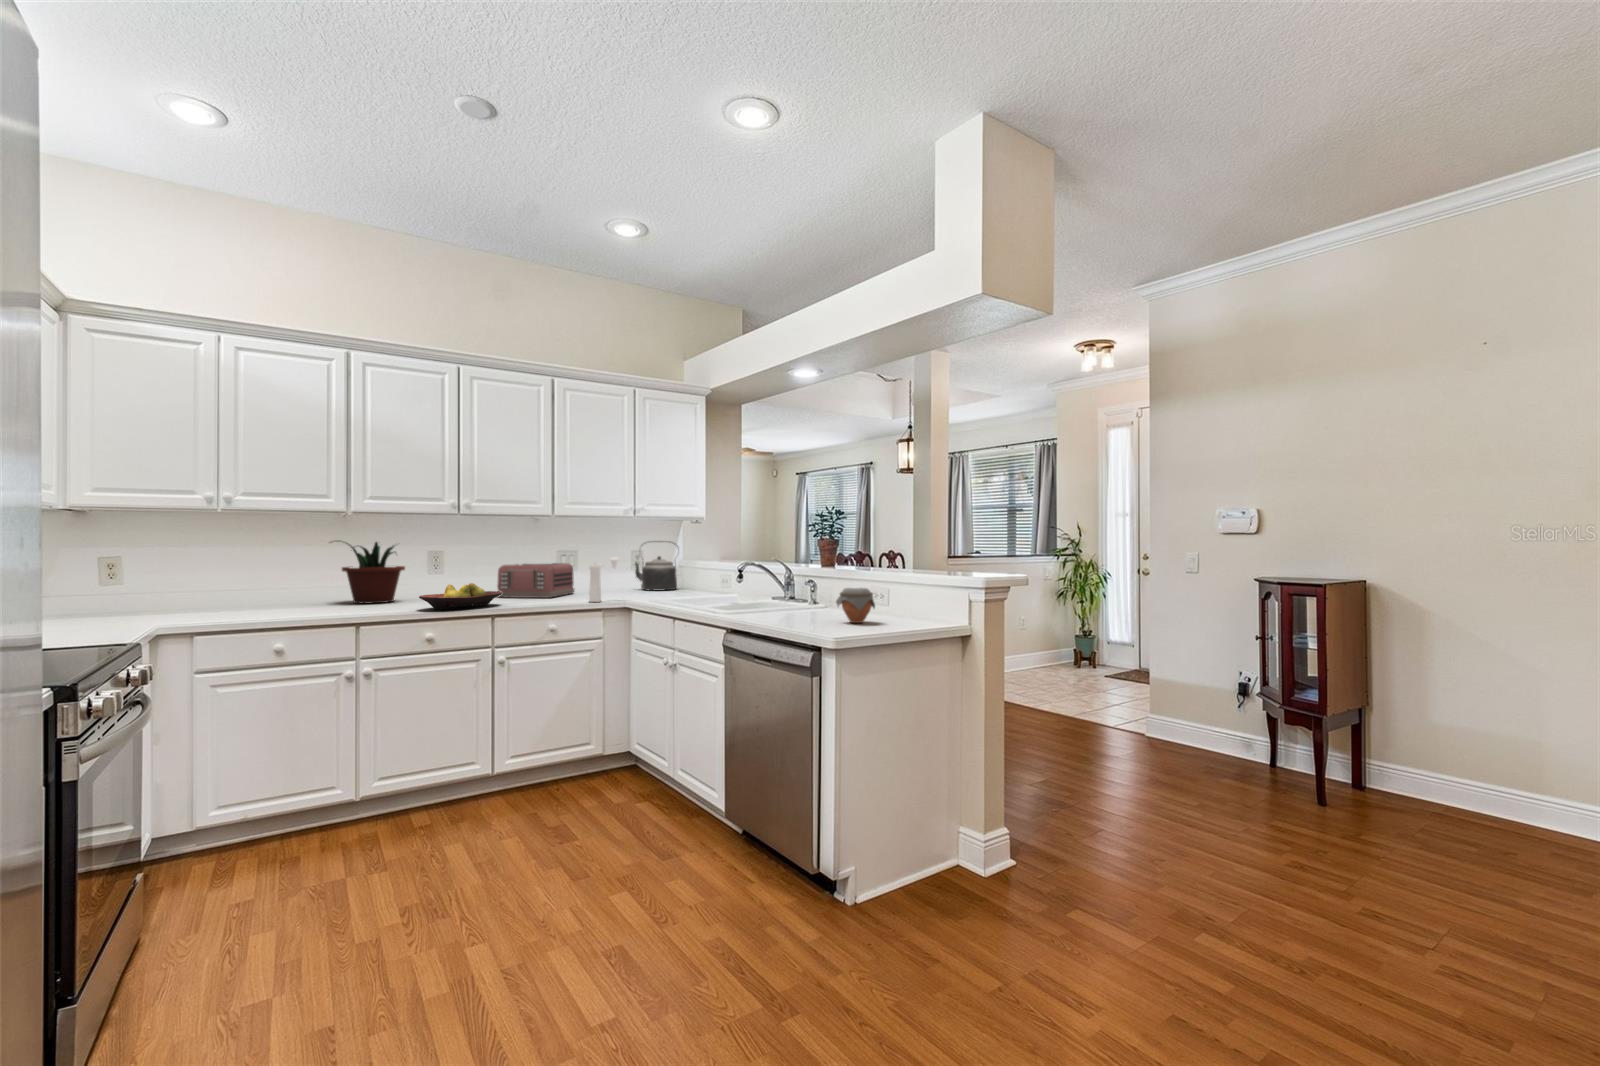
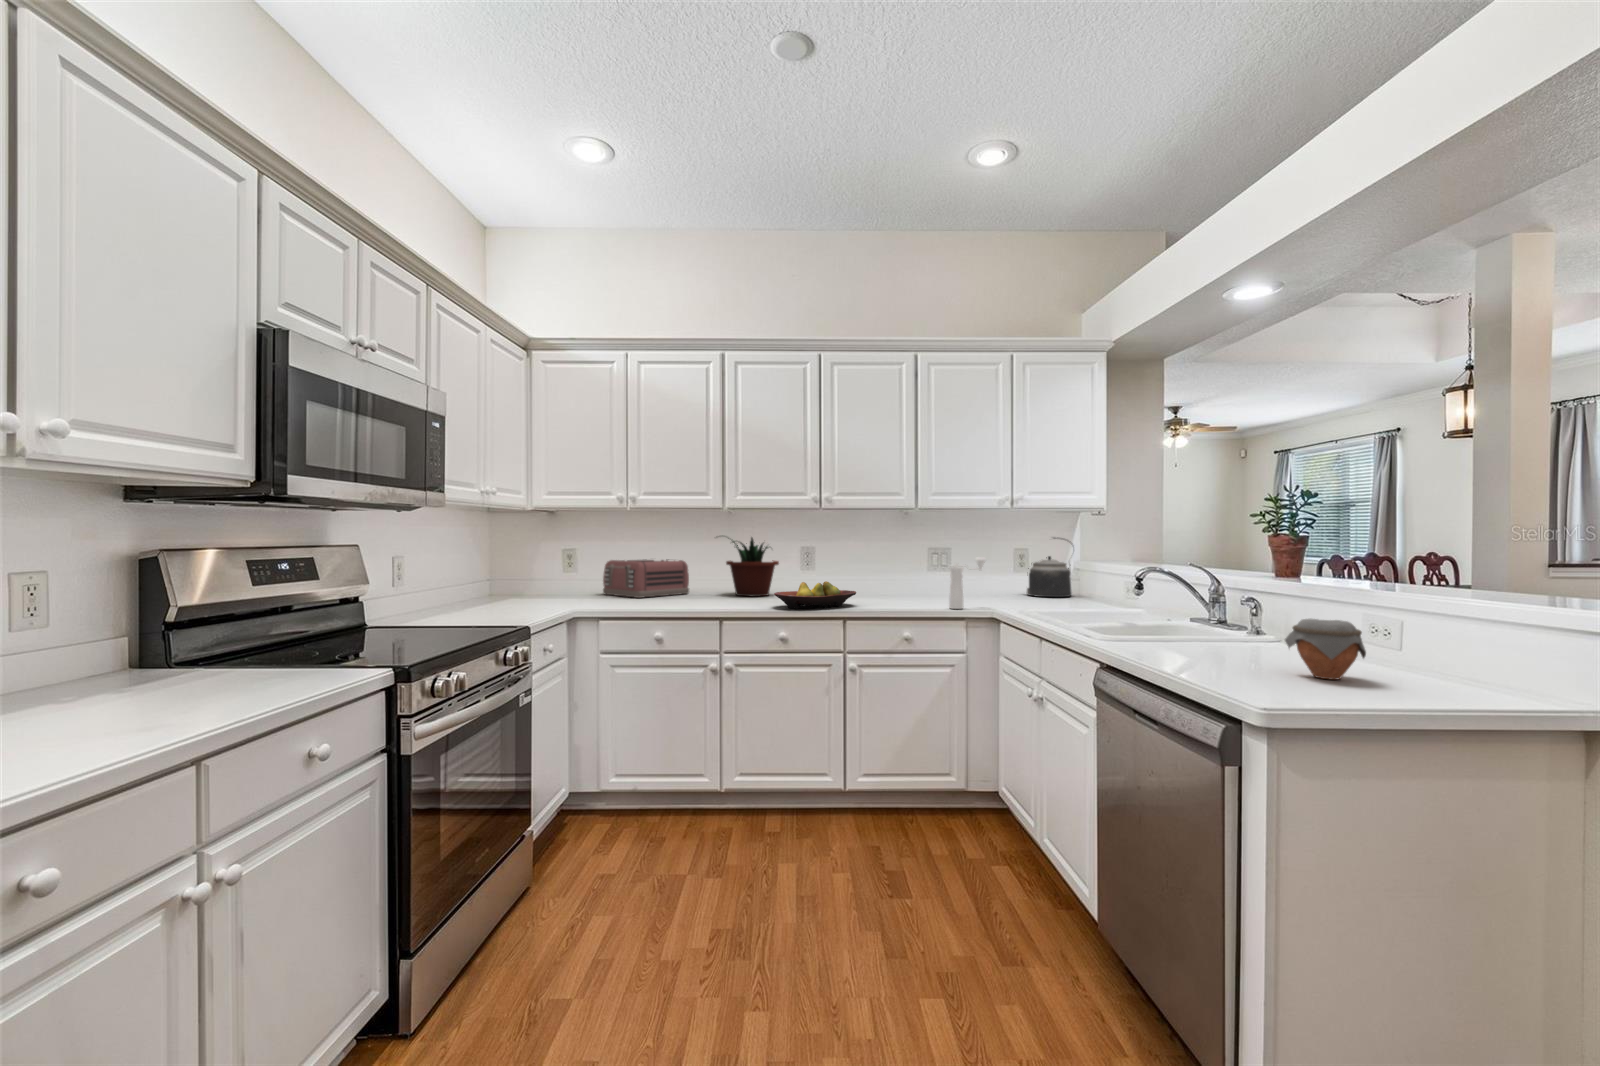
toaster: present [497,563,574,598] -> present [603,560,689,598]

